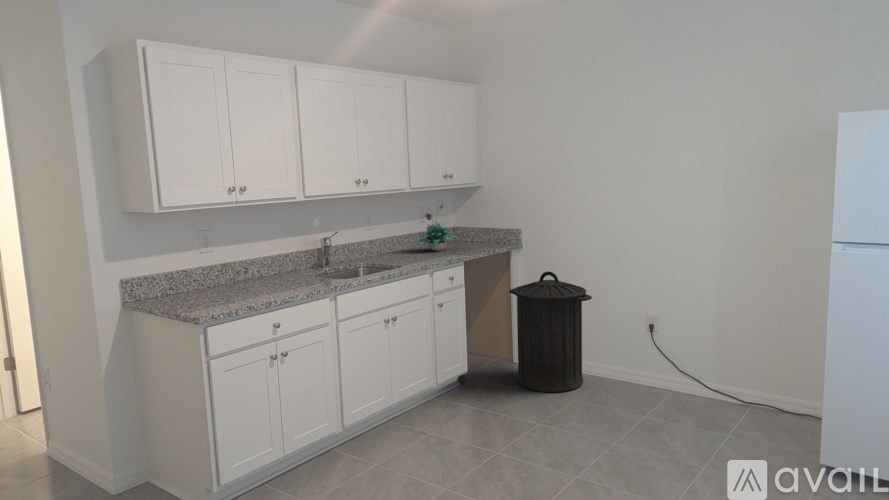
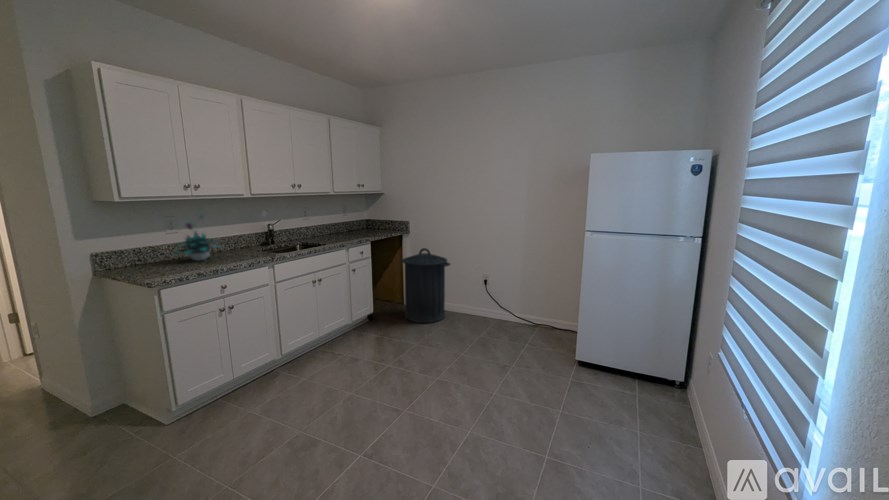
plant: present [416,205,458,251] -> present [176,215,219,261]

